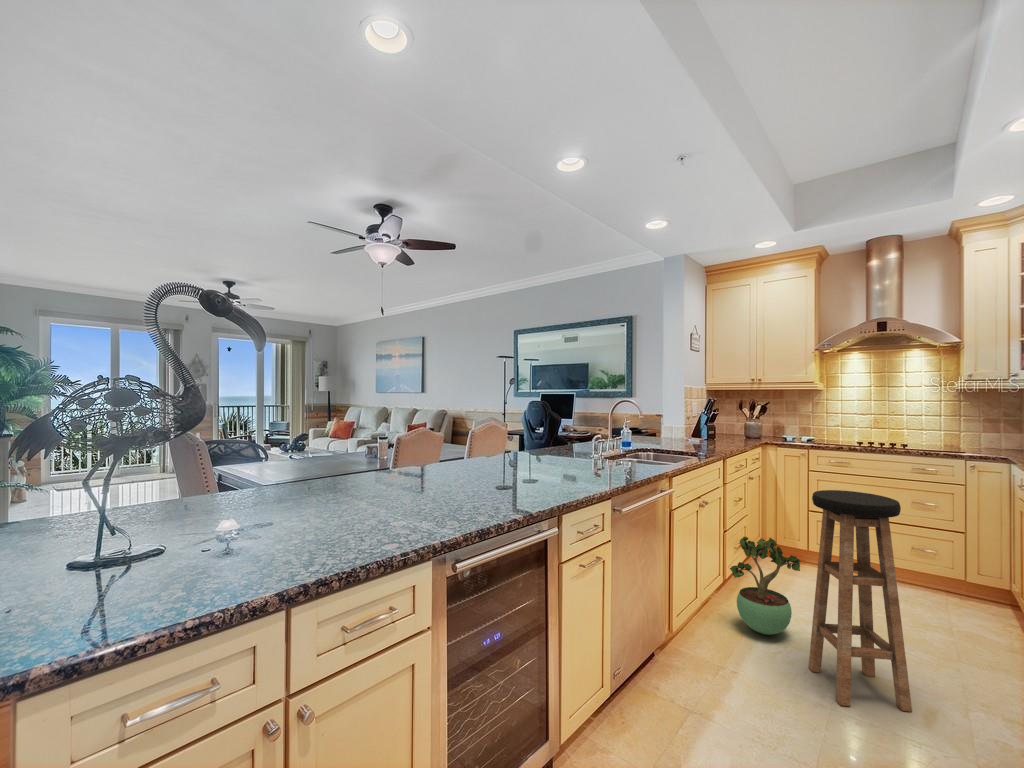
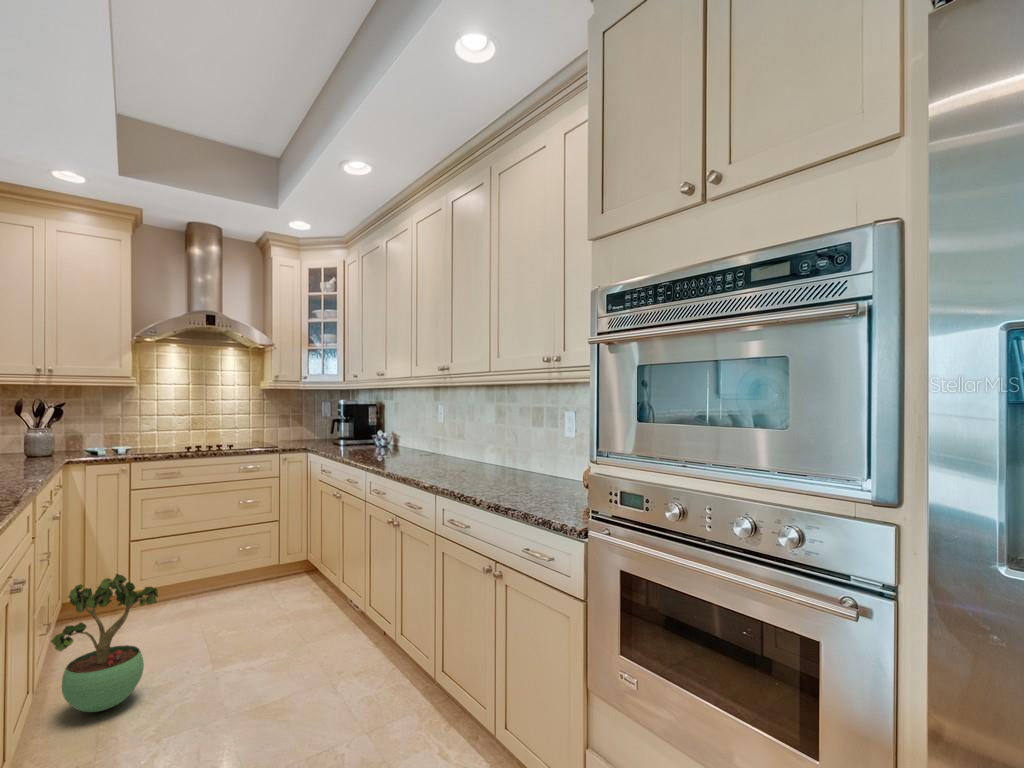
bar stool: present [809,490,912,712] -> none [176,486,282,728]

